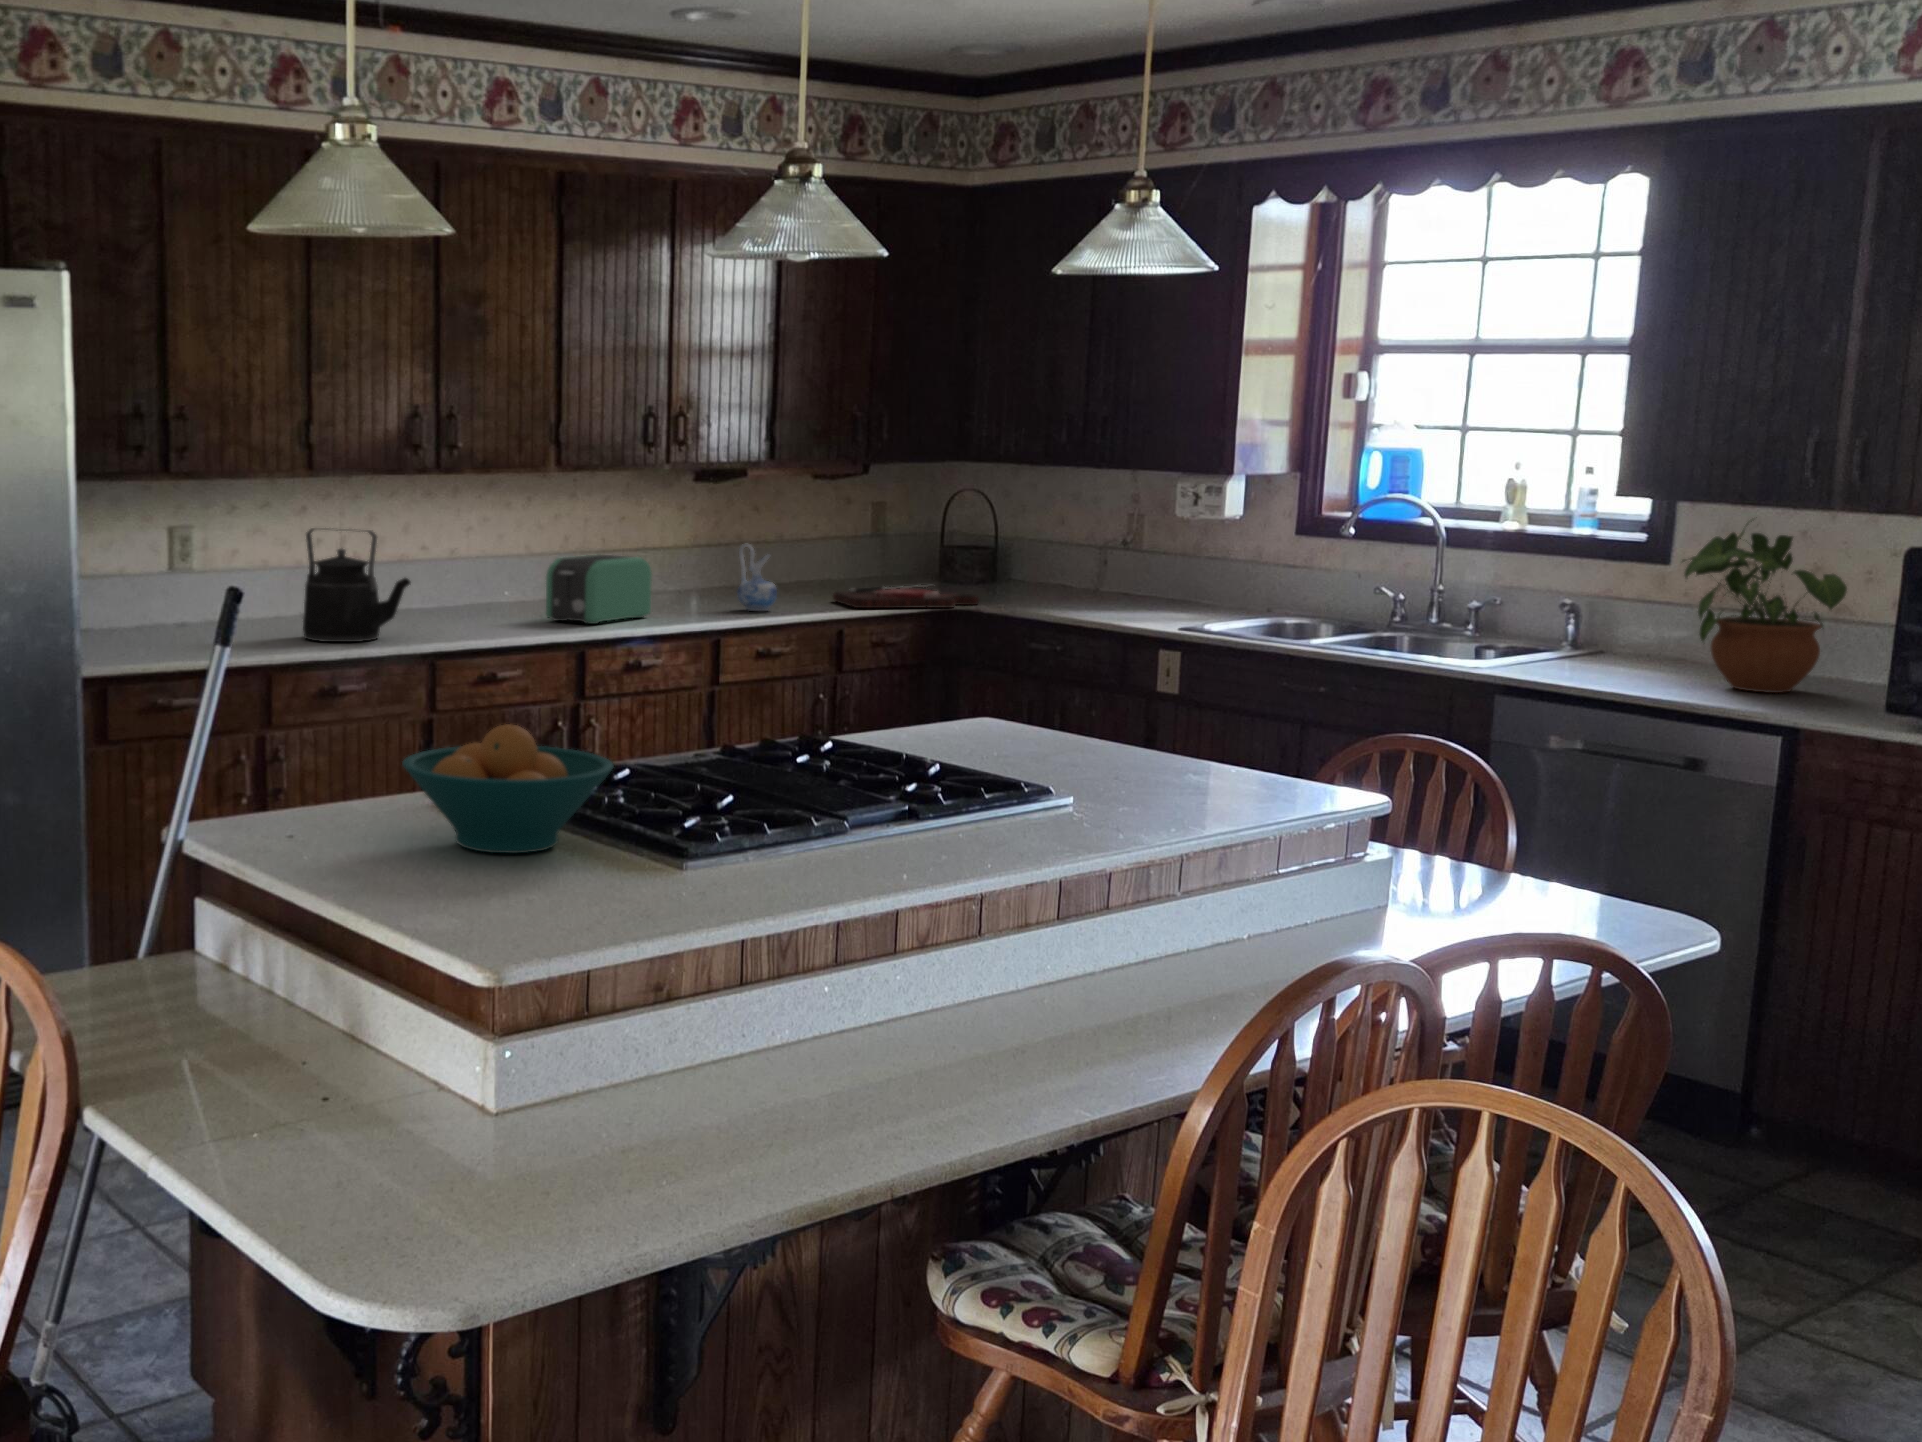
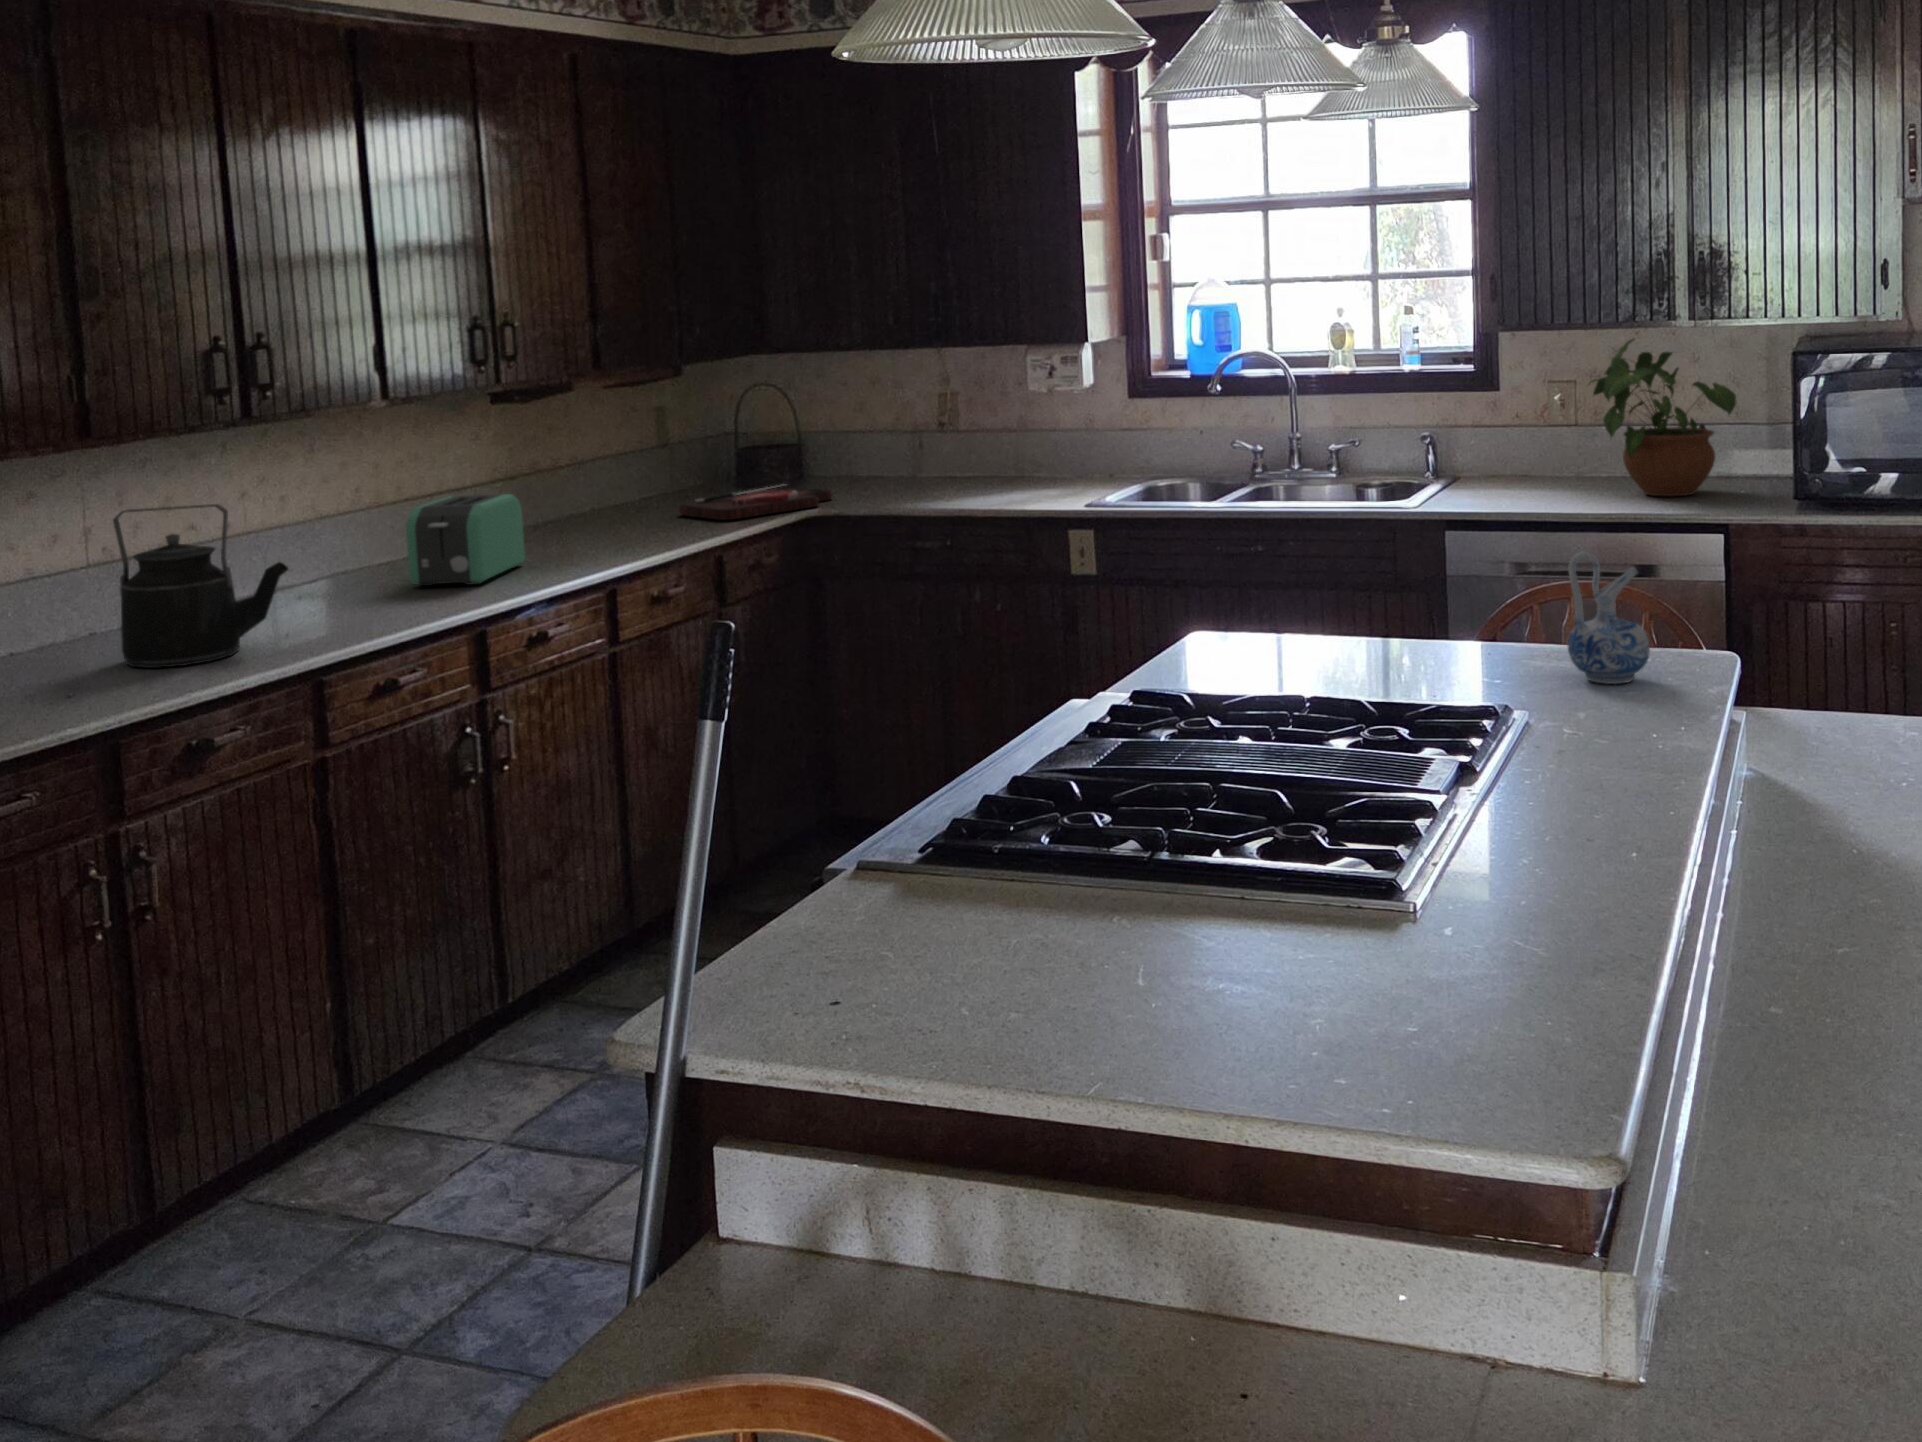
ceramic pitcher: present [737,544,777,611] -> present [1568,552,1650,684]
fruit bowl: present [402,724,613,853] -> none [1064,811,1410,1035]

